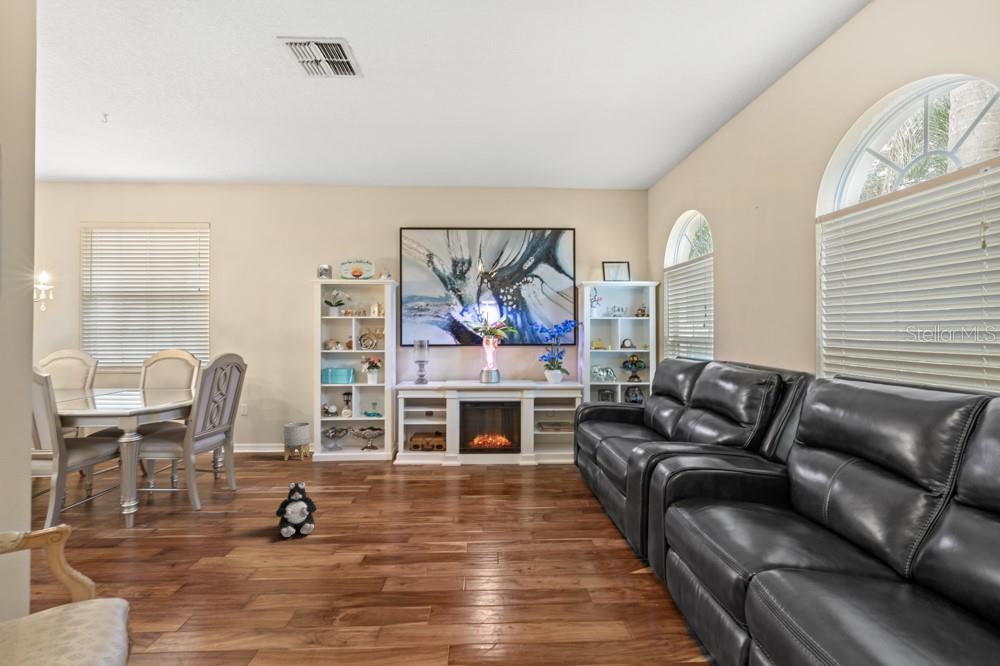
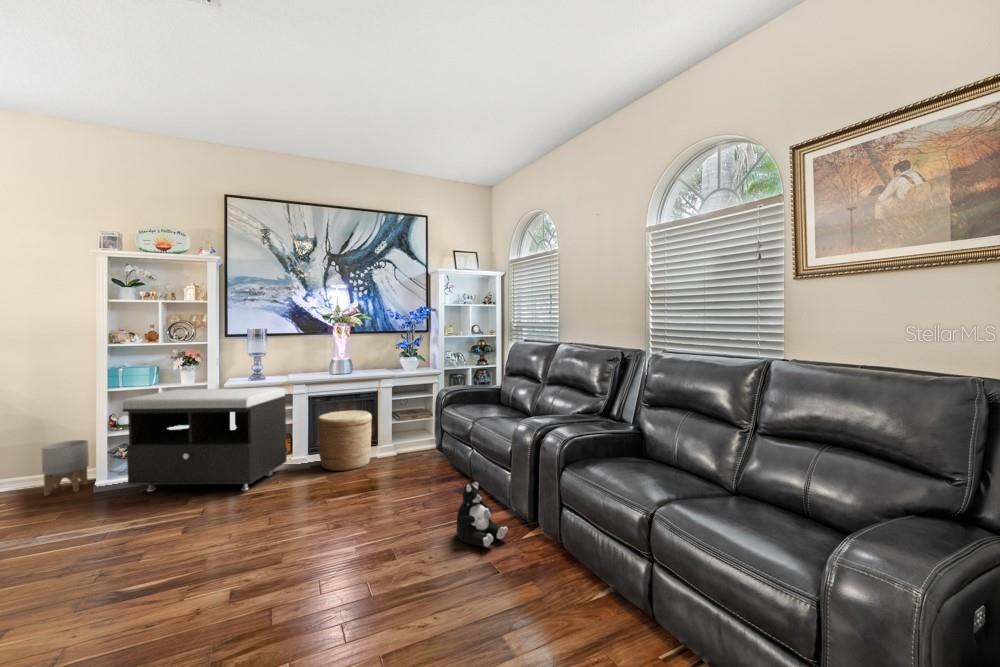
storage bench: none [327,389,439,476] -> present [123,388,287,491]
woven basket: none [464,417,511,472] -> present [317,411,372,471]
plush toy: present [276,481,317,537] -> present [457,481,508,547]

